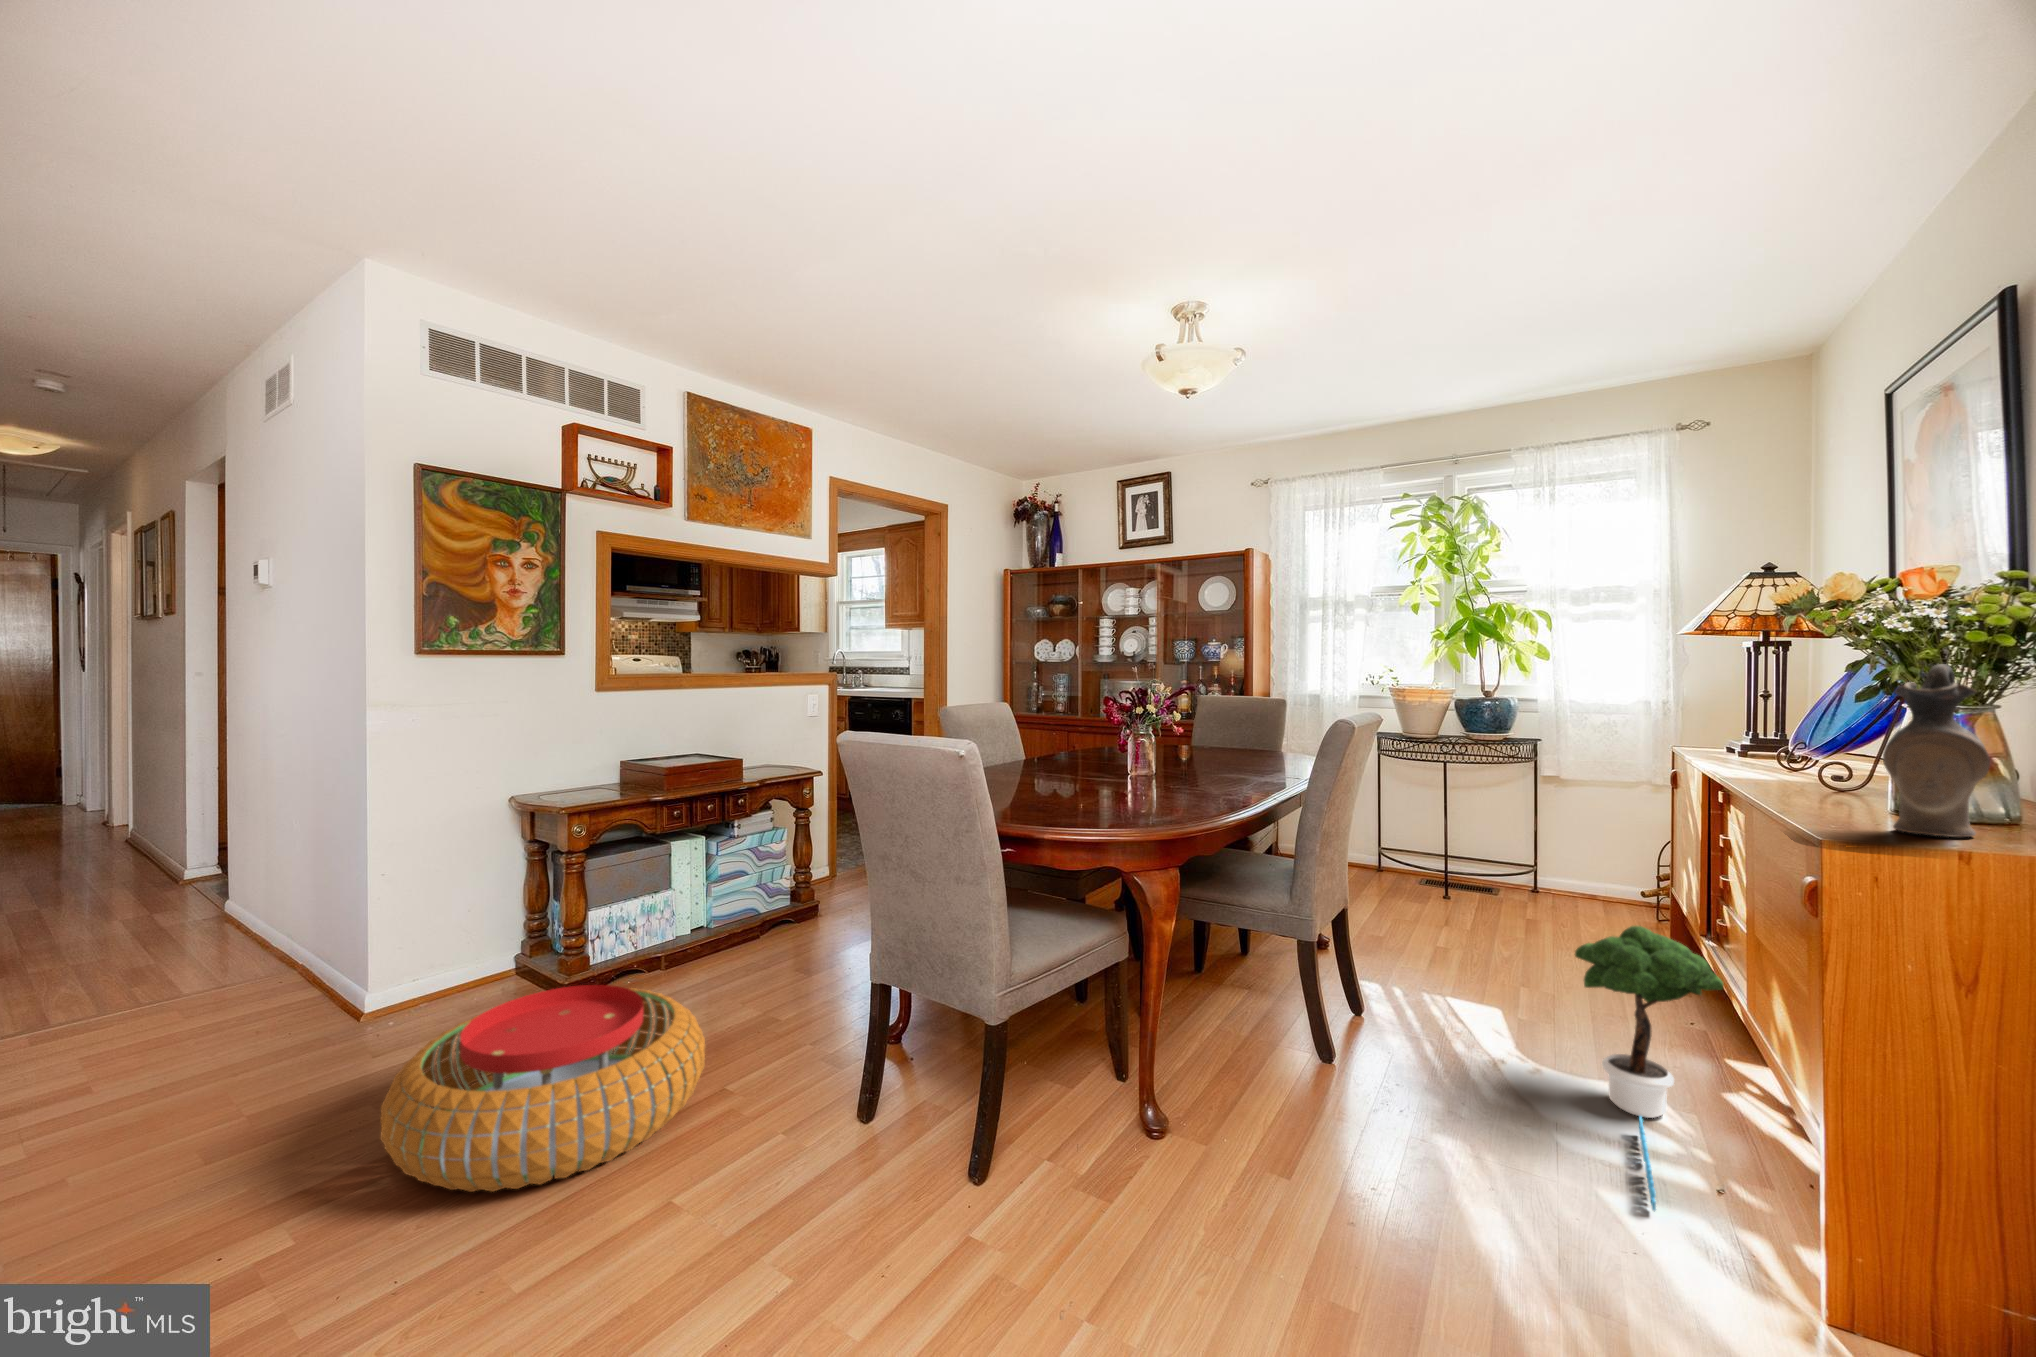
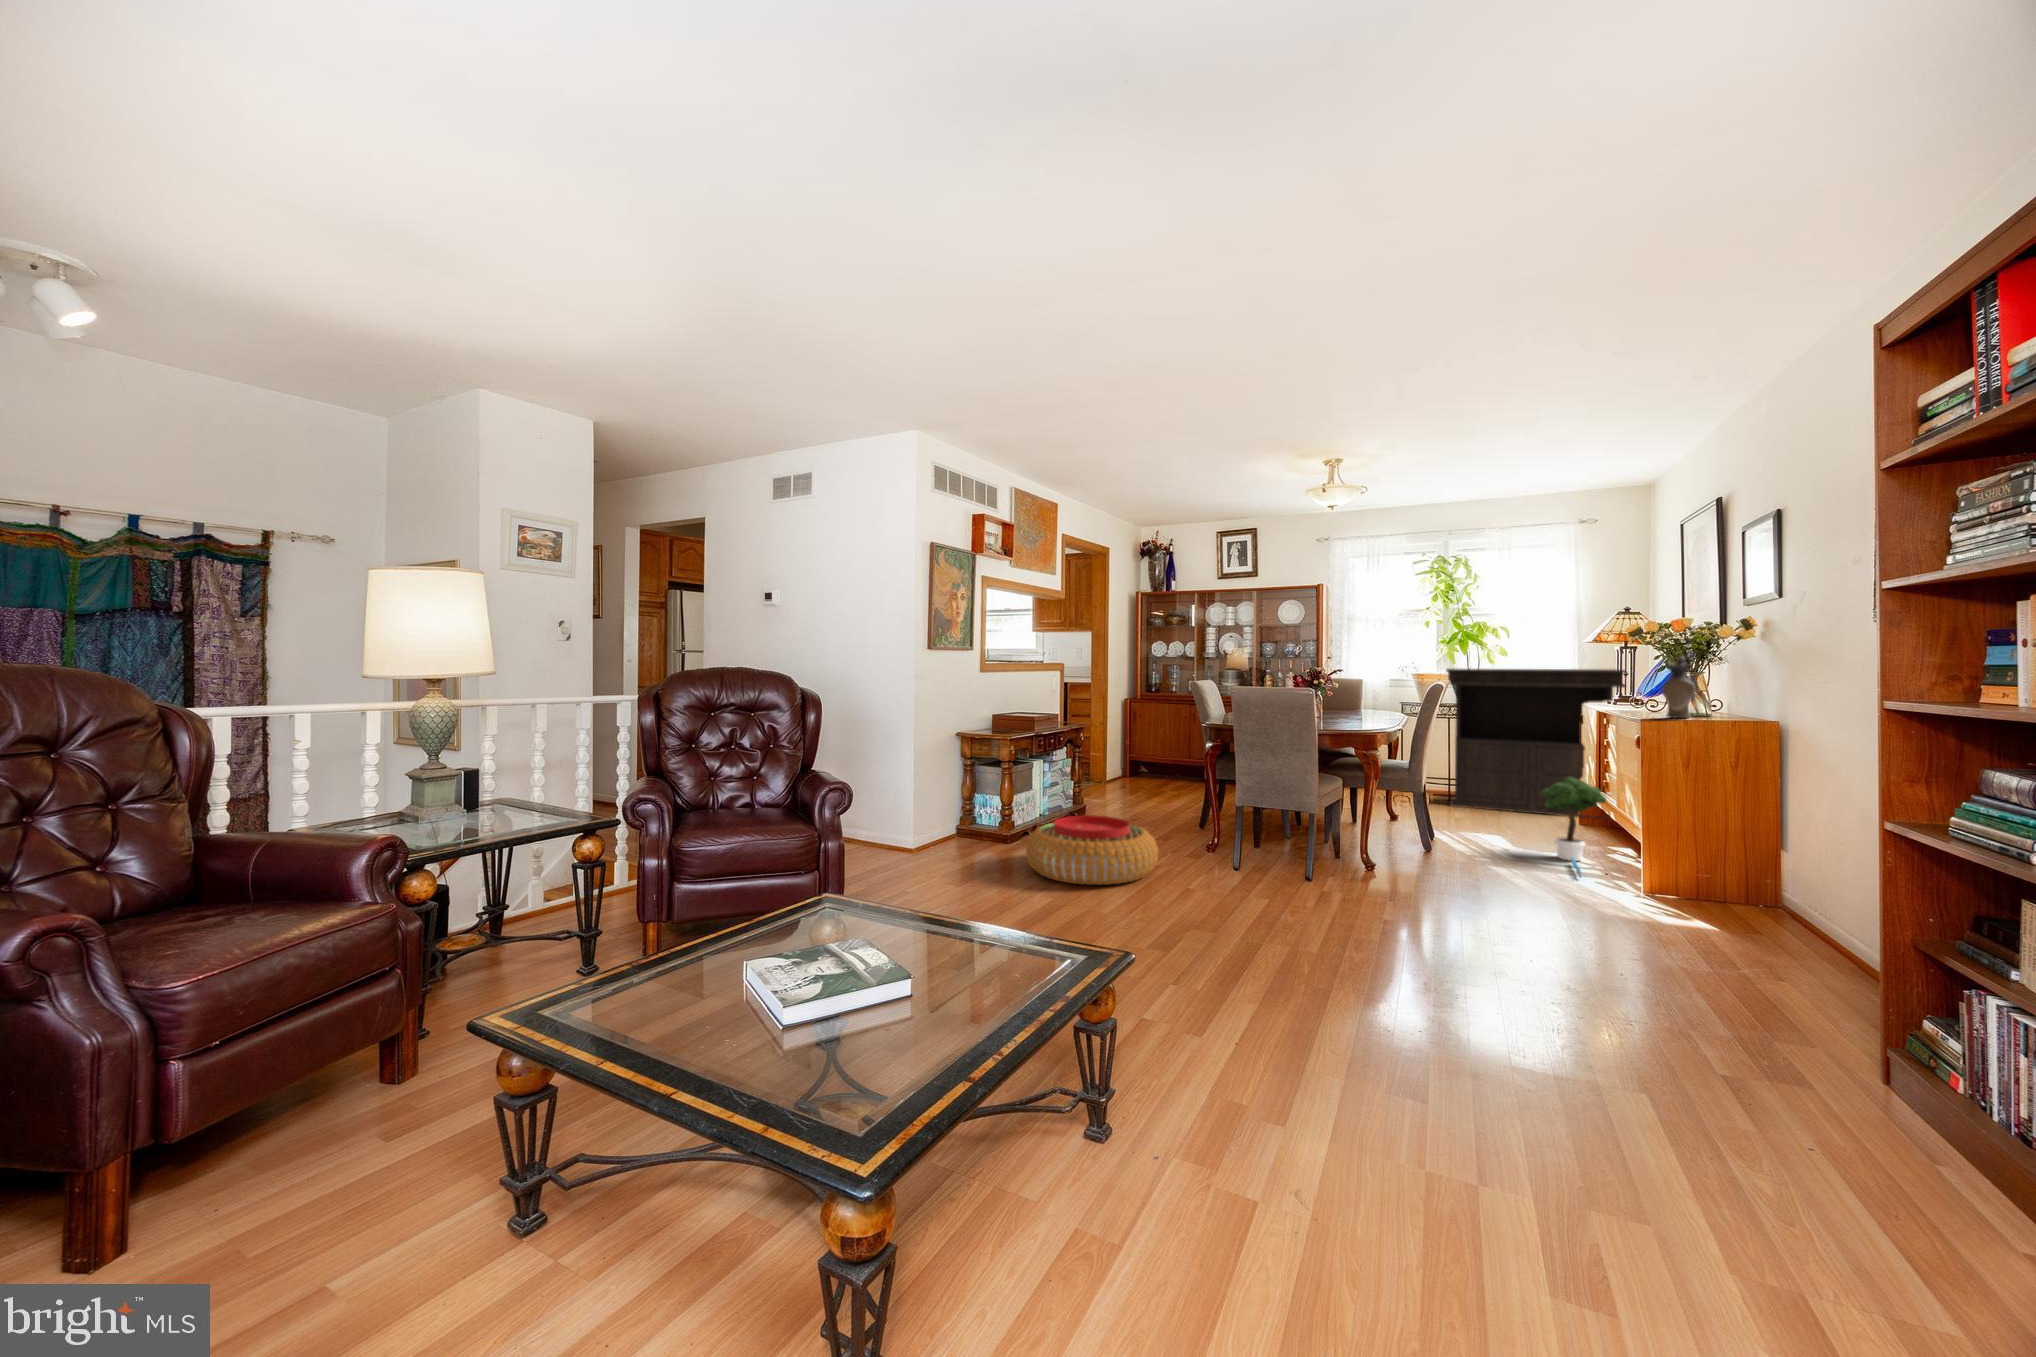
console table: none [1433,680,1764,964] -> present [1446,669,1626,819]

